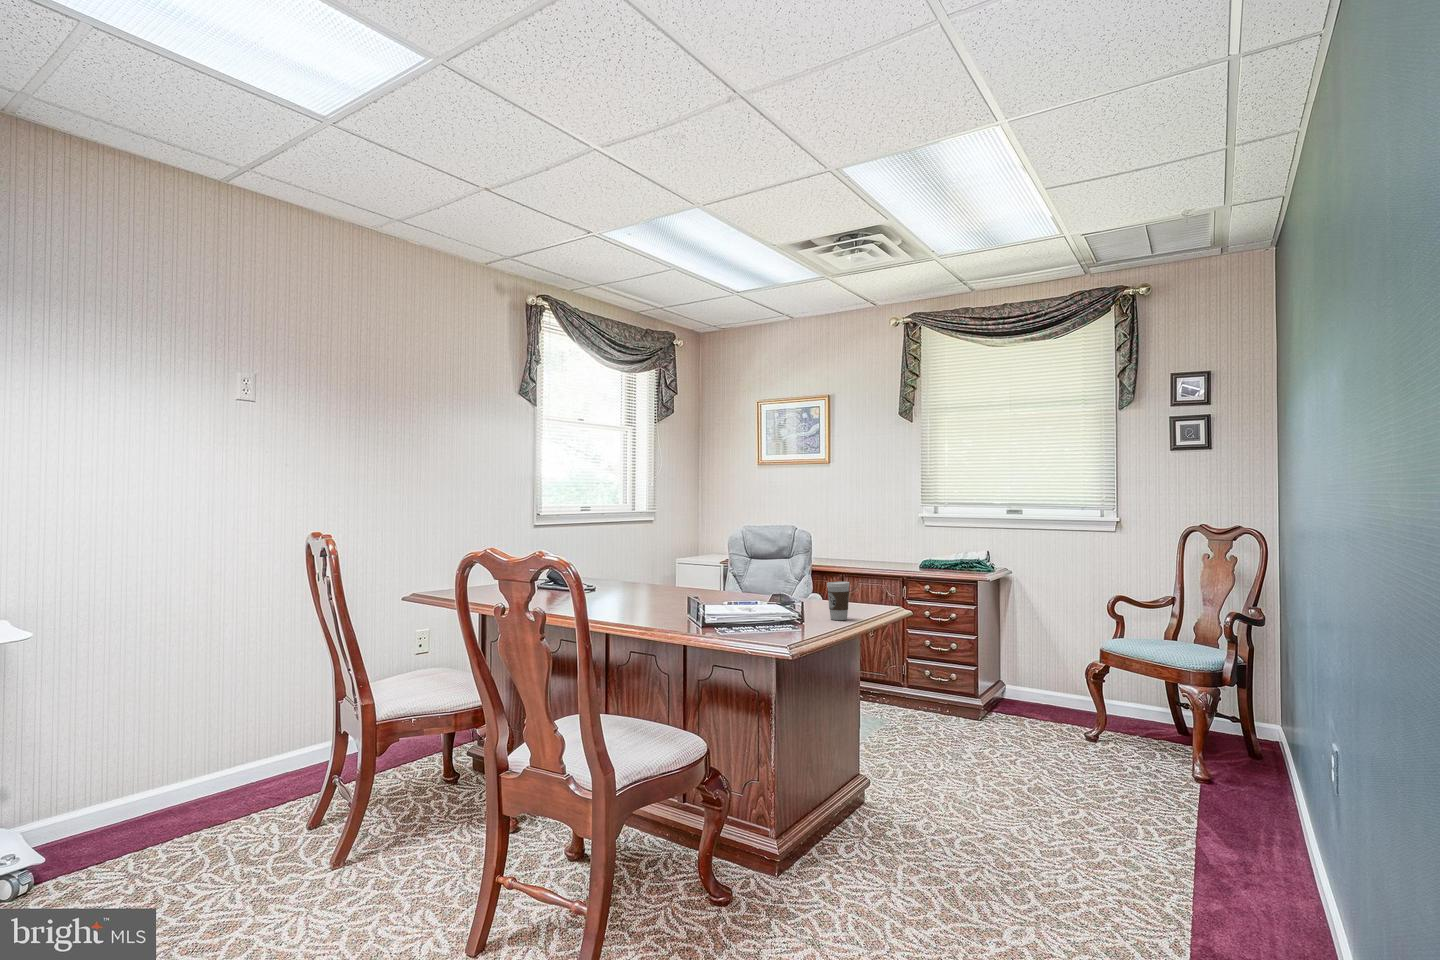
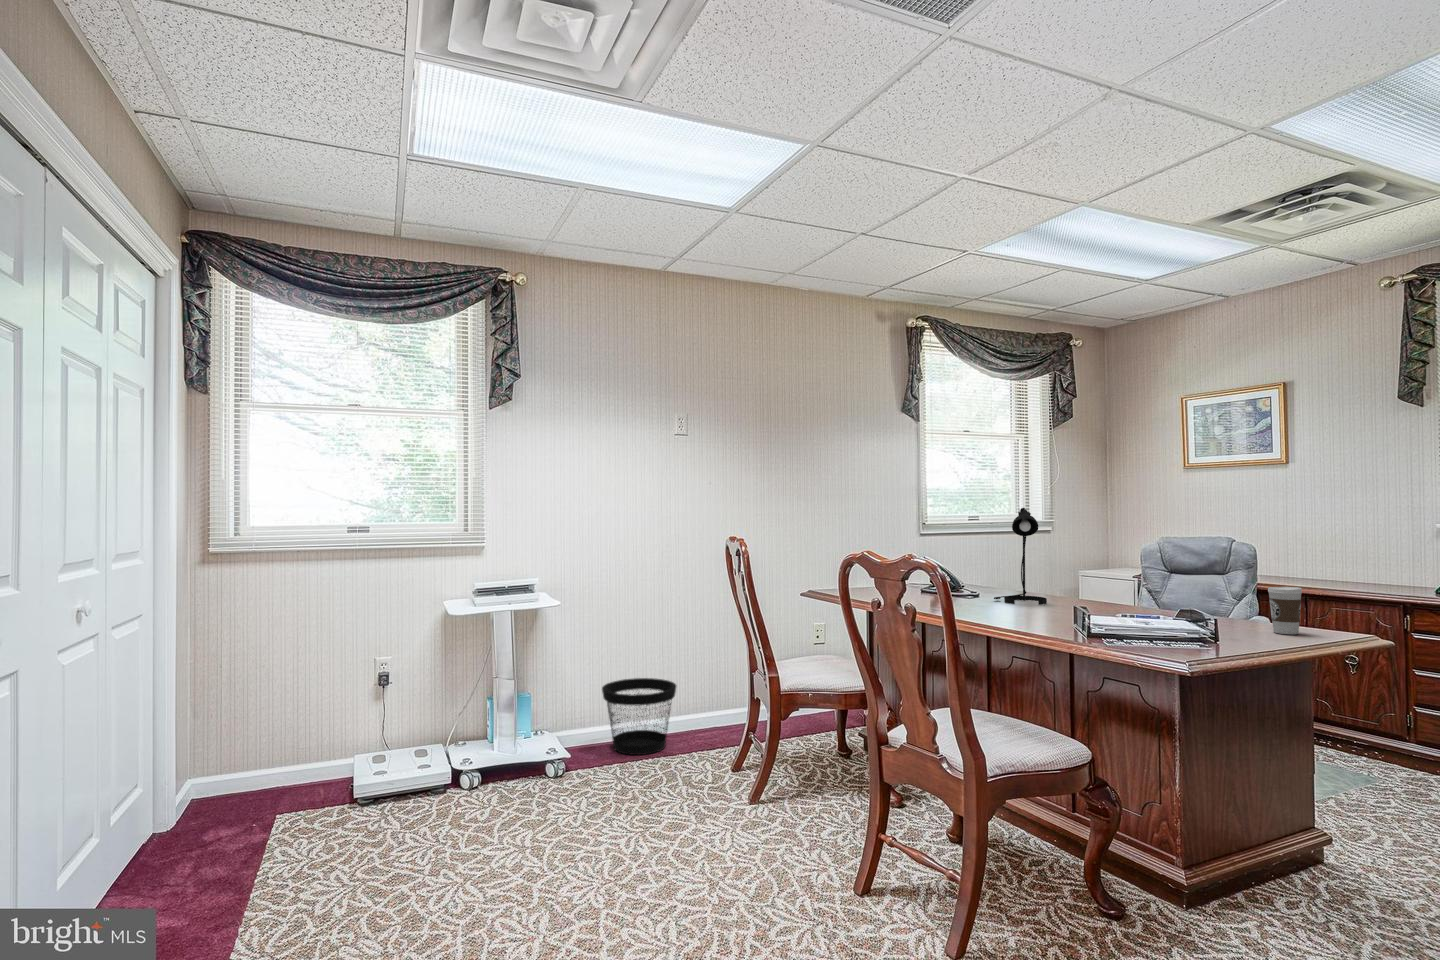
desk lamp: none [607,519,654,610] -> present [994,508,1047,605]
wastebasket: none [116,730,236,837] -> present [602,678,676,755]

